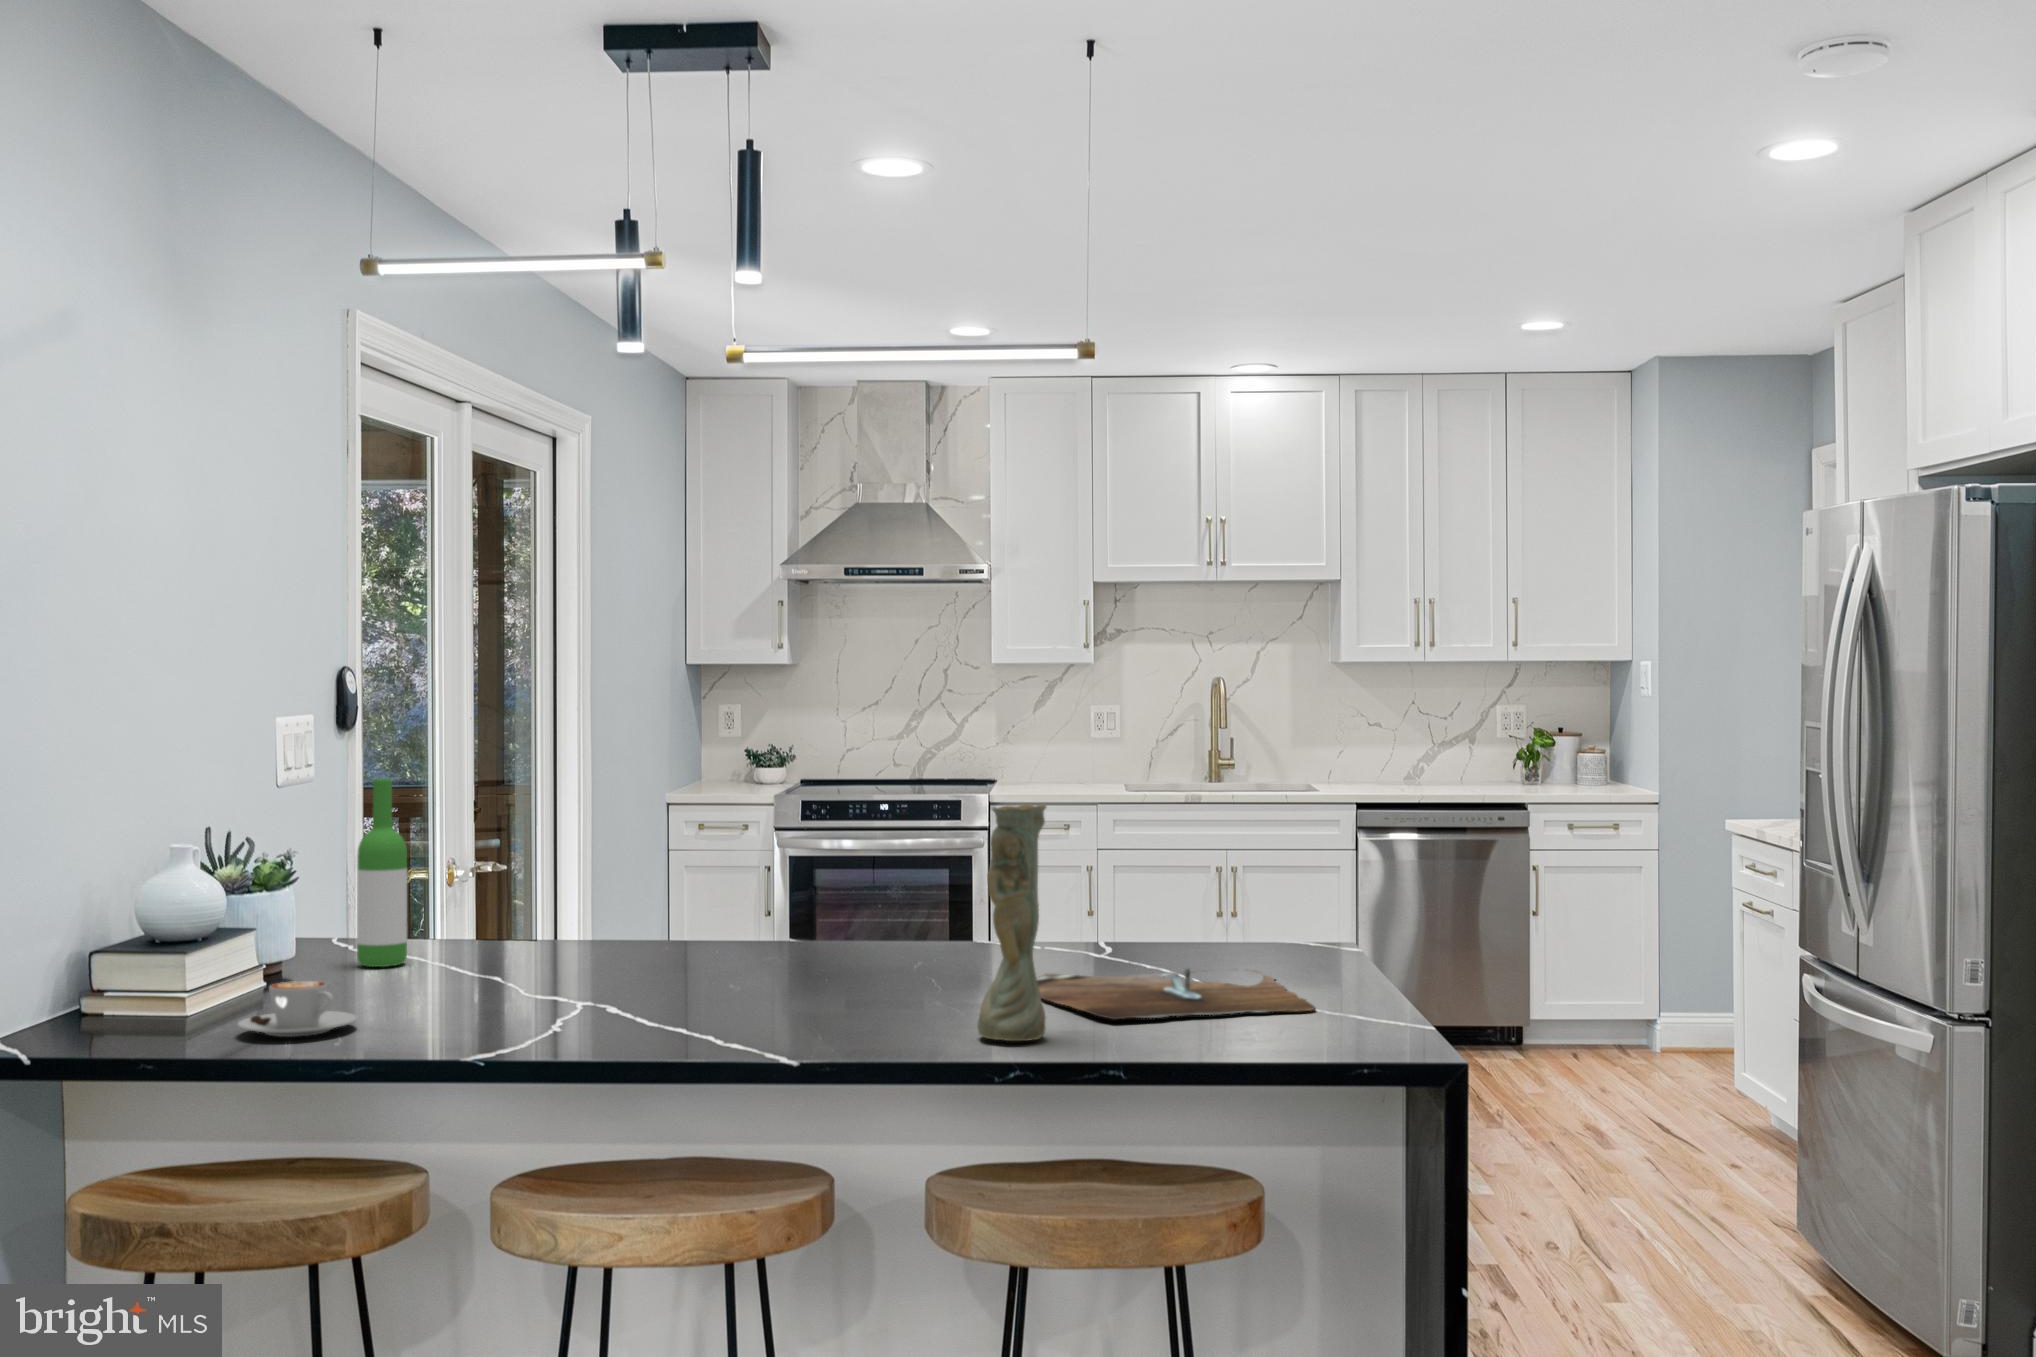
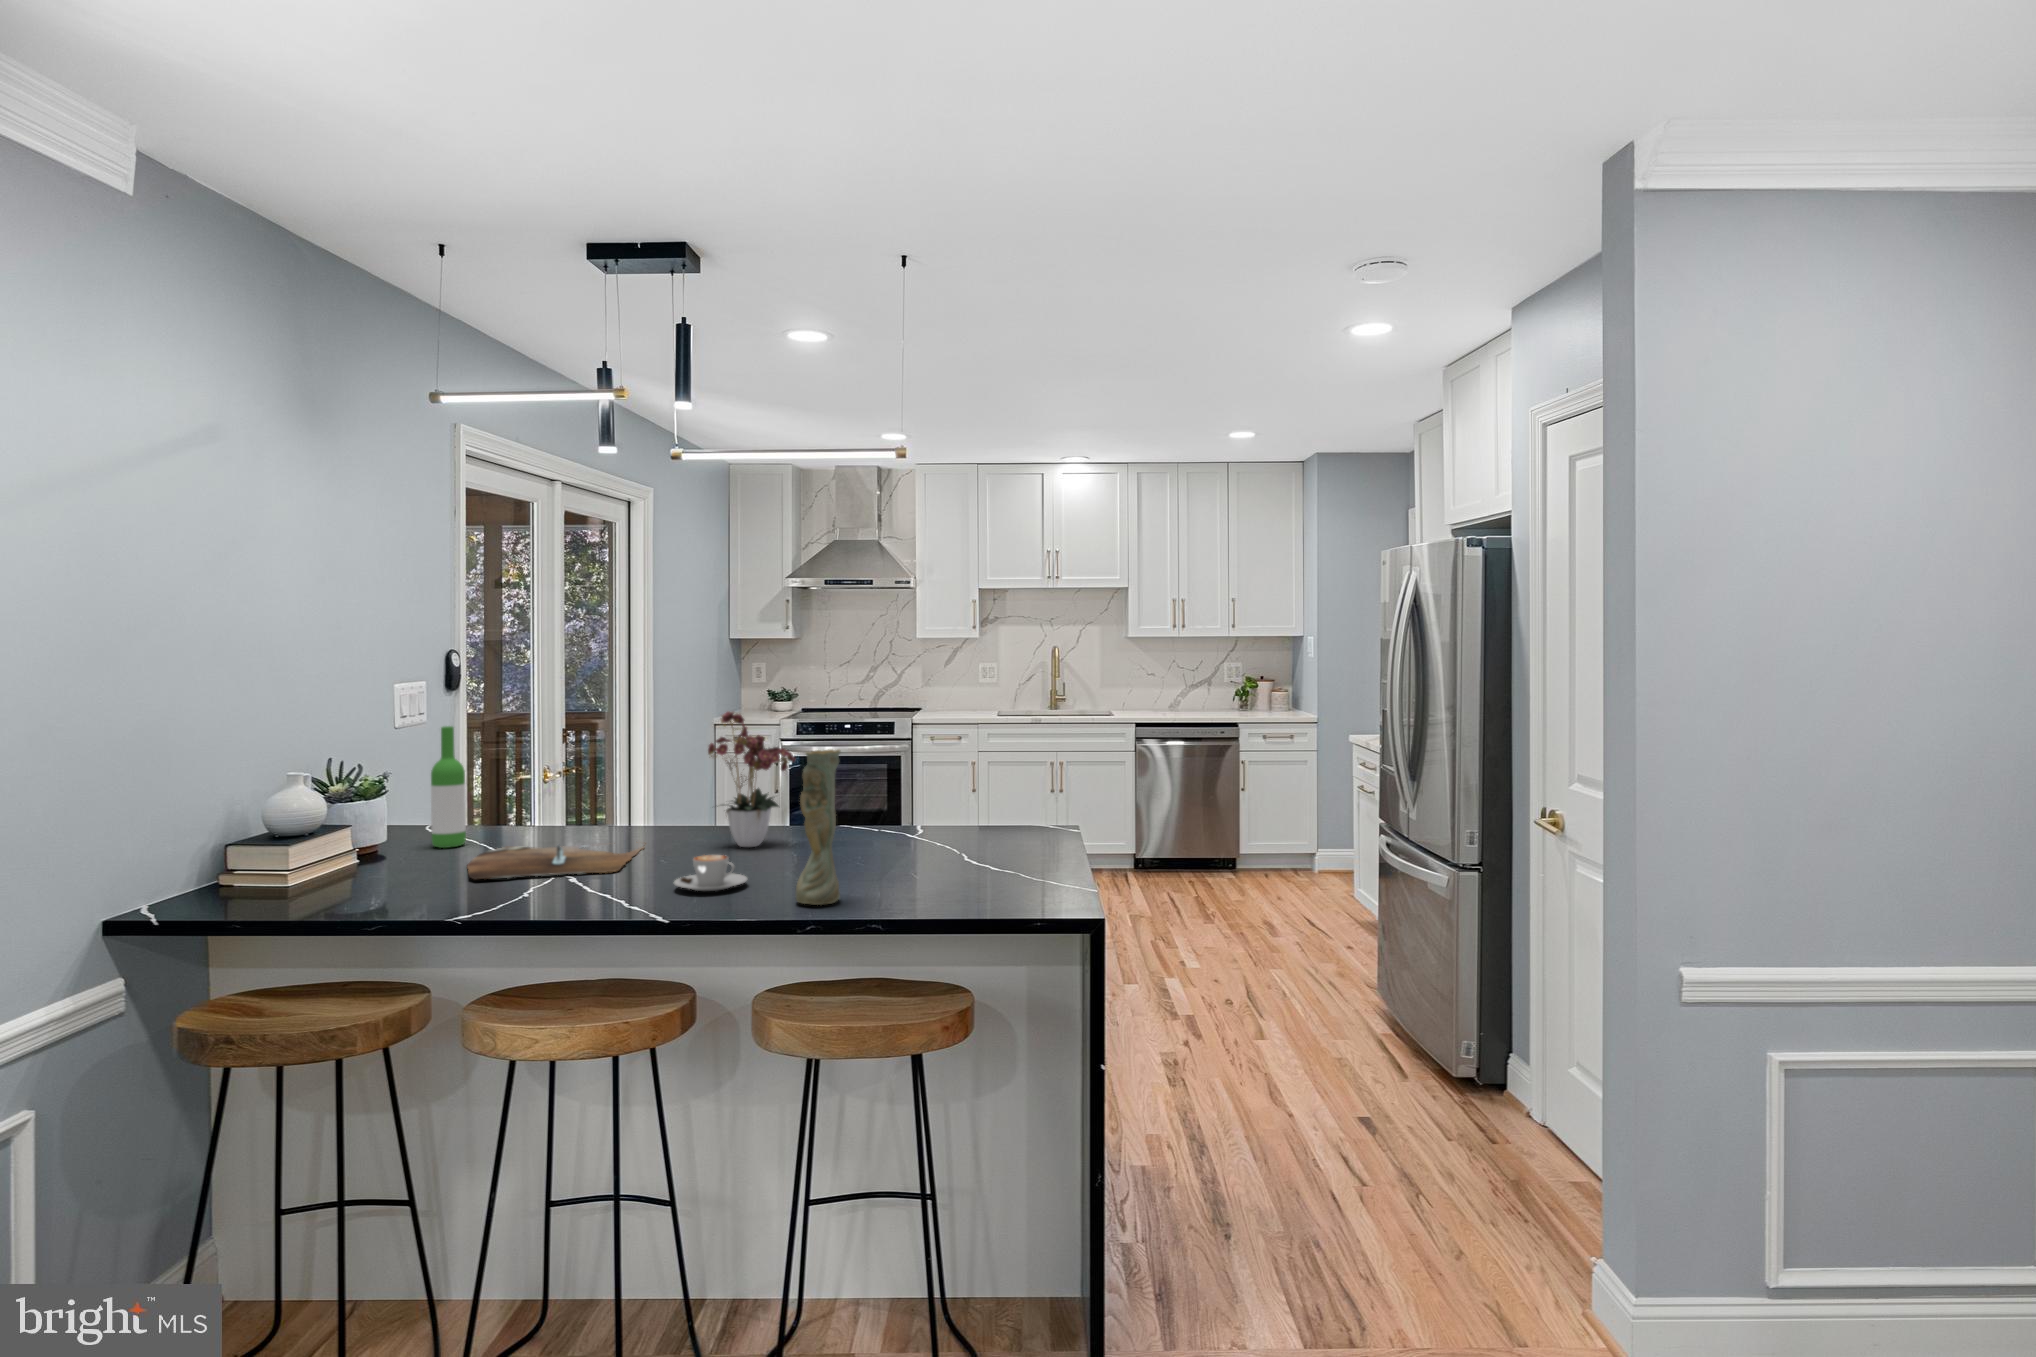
flower arrangement: none [781,745,933,968] -> present [708,712,796,847]
cutting board: present [1037,967,1315,1019] -> present [467,845,644,879]
coffee cup: present [238,981,357,1037] -> present [674,855,747,891]

